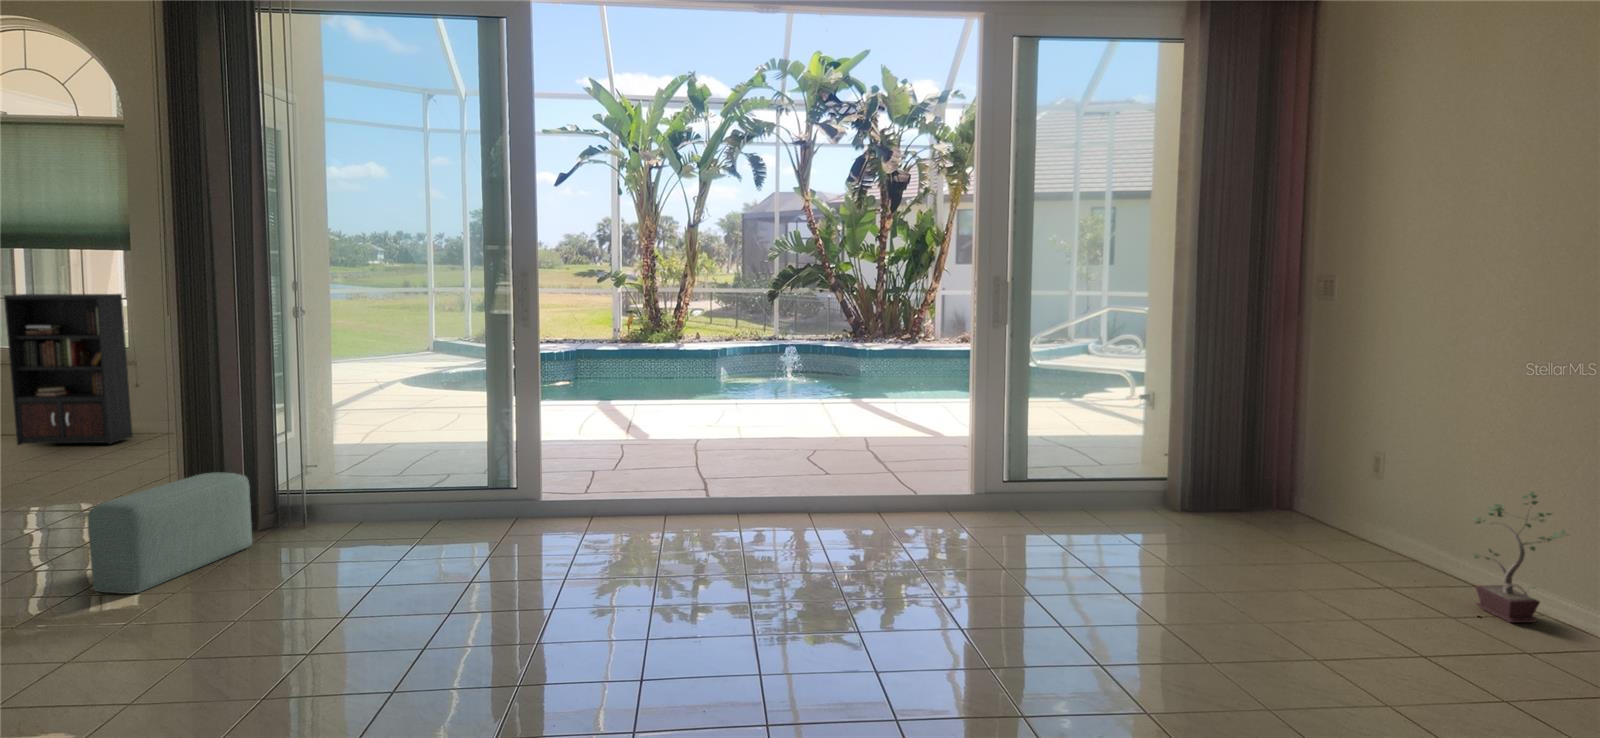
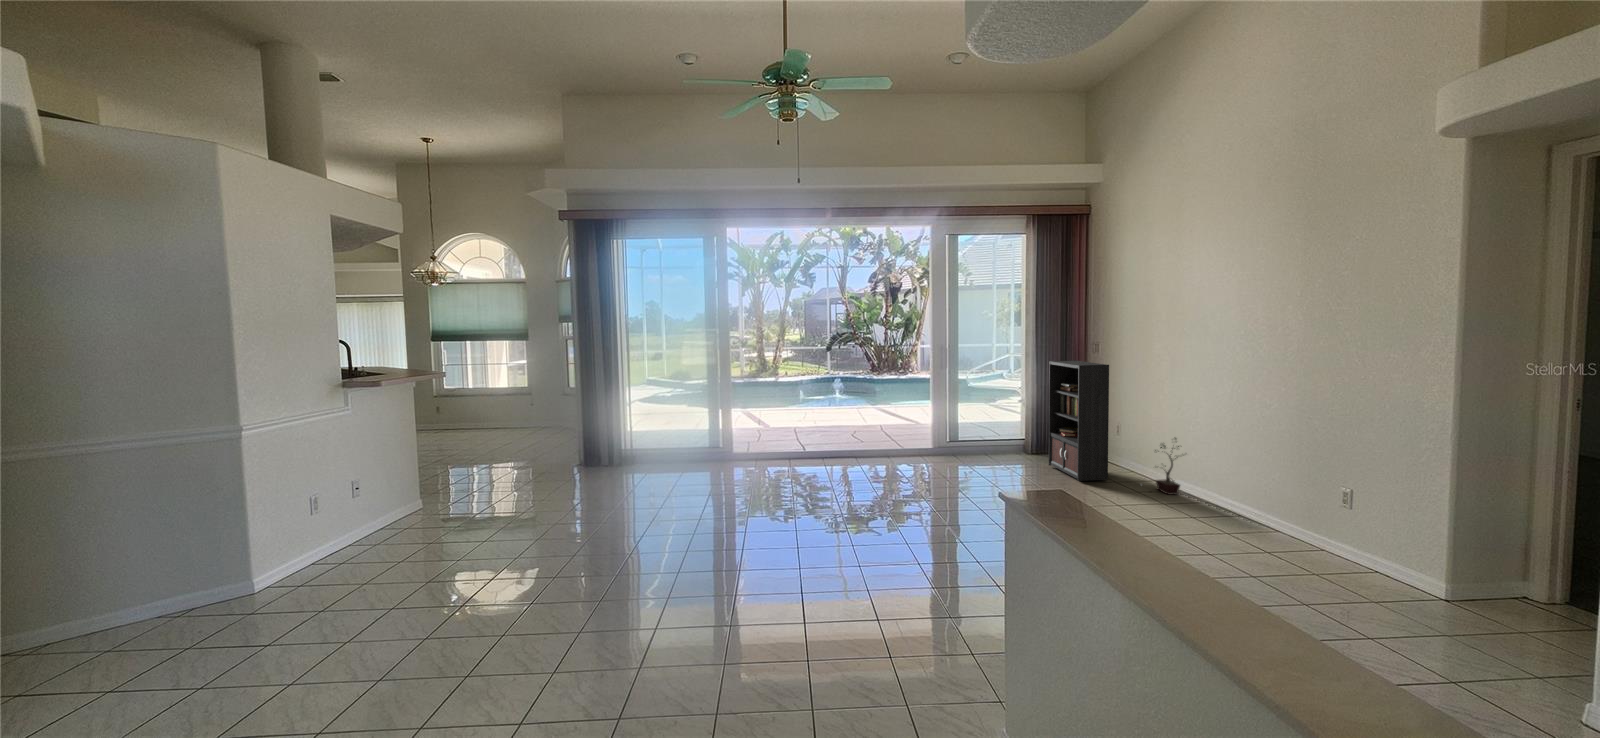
bookcase: present [4,294,132,445] -> present [1049,360,1142,486]
pouf: present [88,472,253,594] -> none [556,442,611,492]

